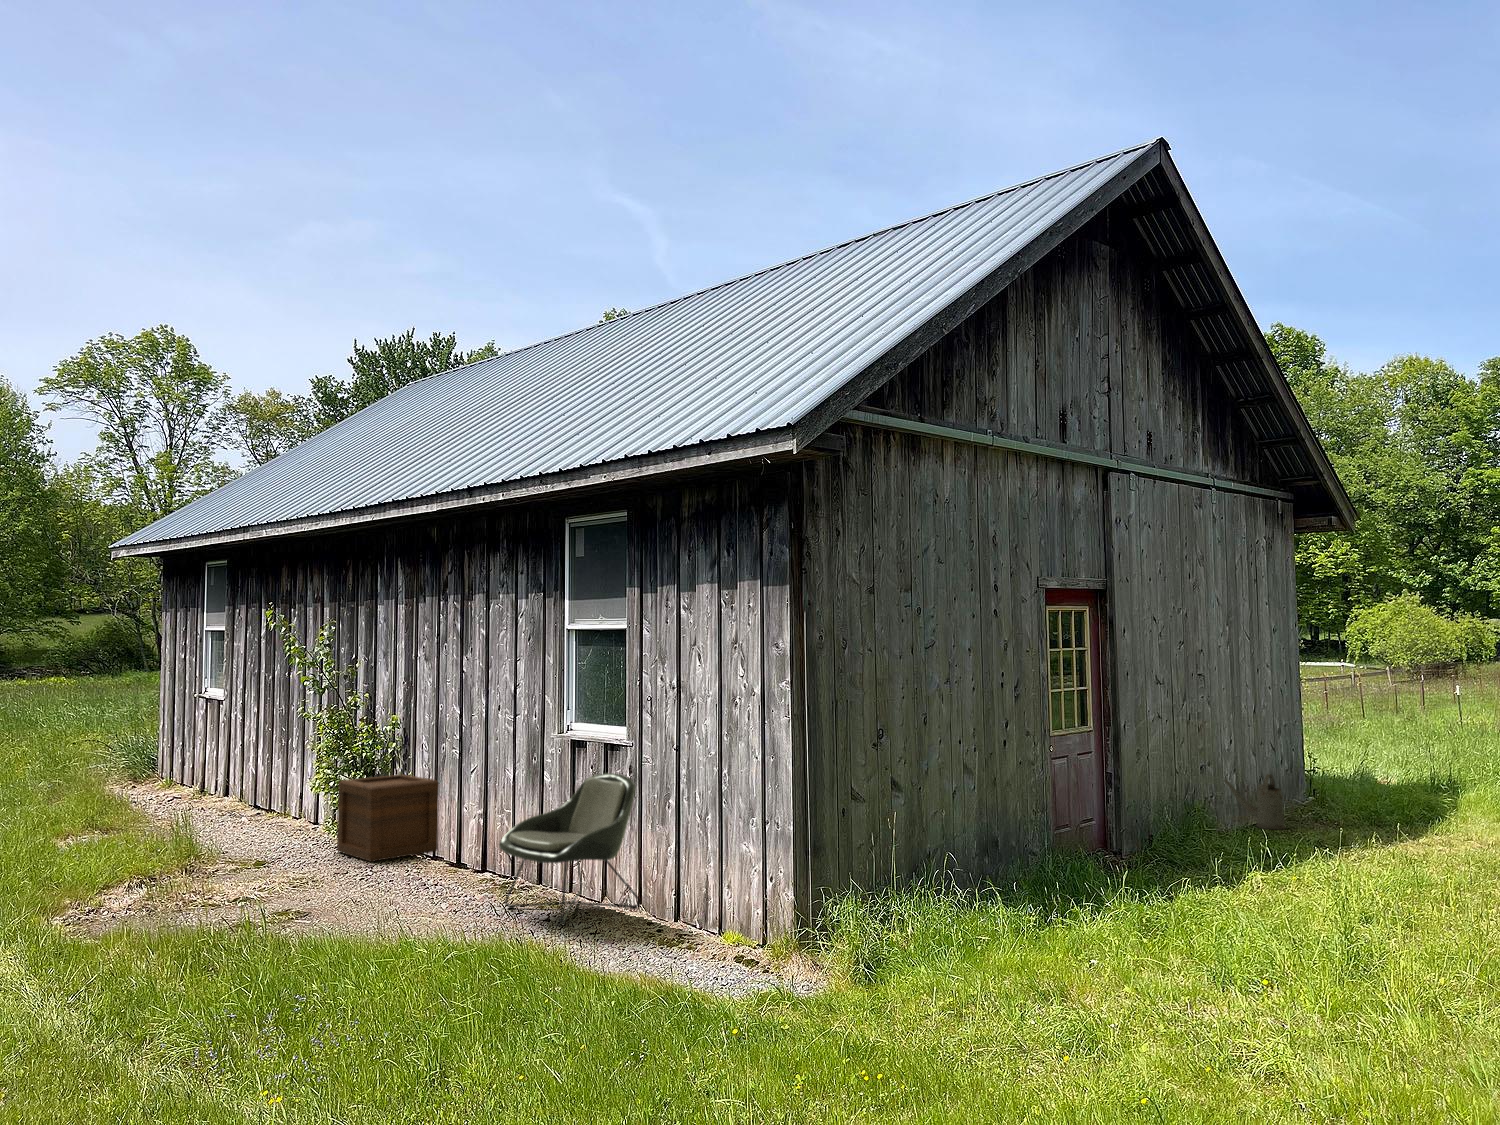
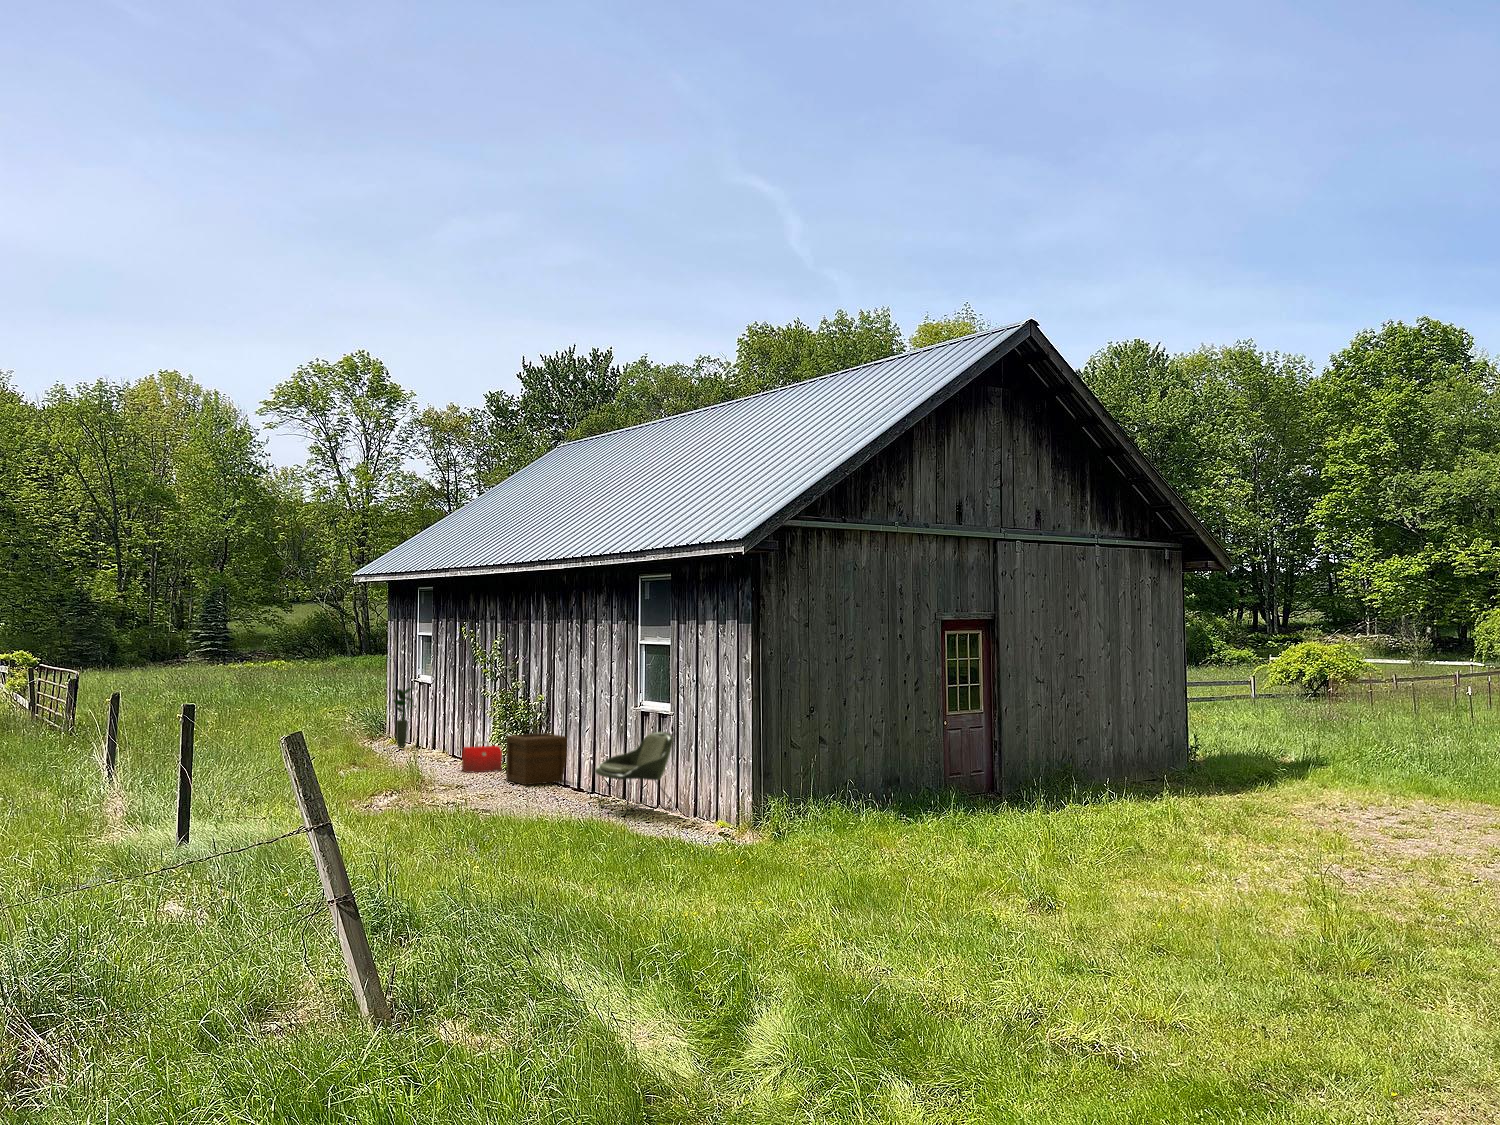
potted plant: none [162,708,203,795] -> present [393,688,413,747]
watering can: present [1225,774,1293,829] -> none [1113,749,1155,788]
toolbox: none [265,788,331,839] -> present [462,741,502,773]

